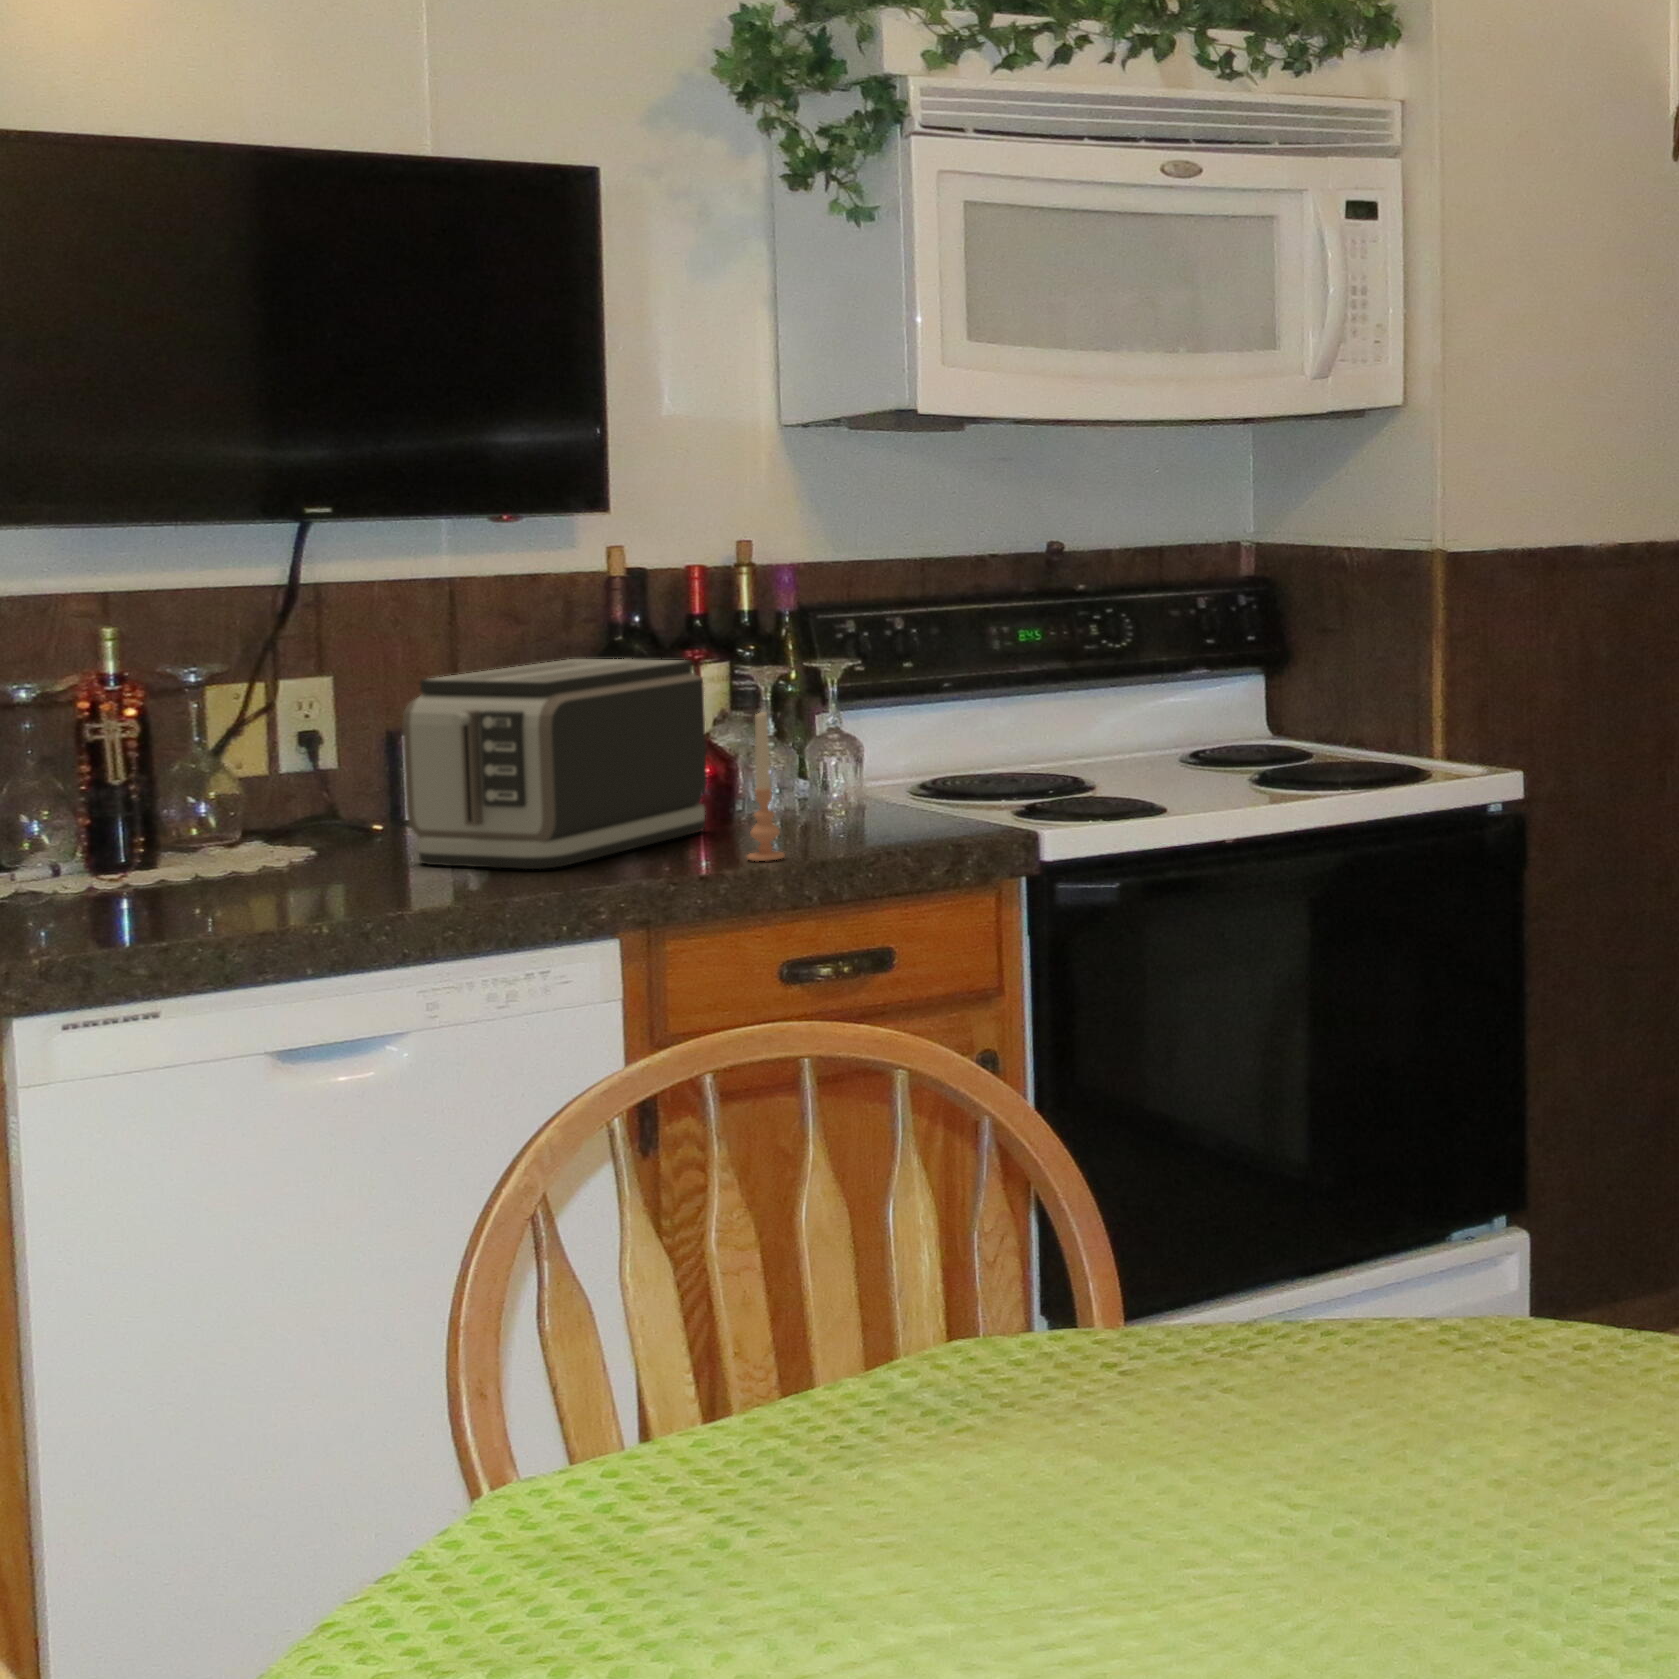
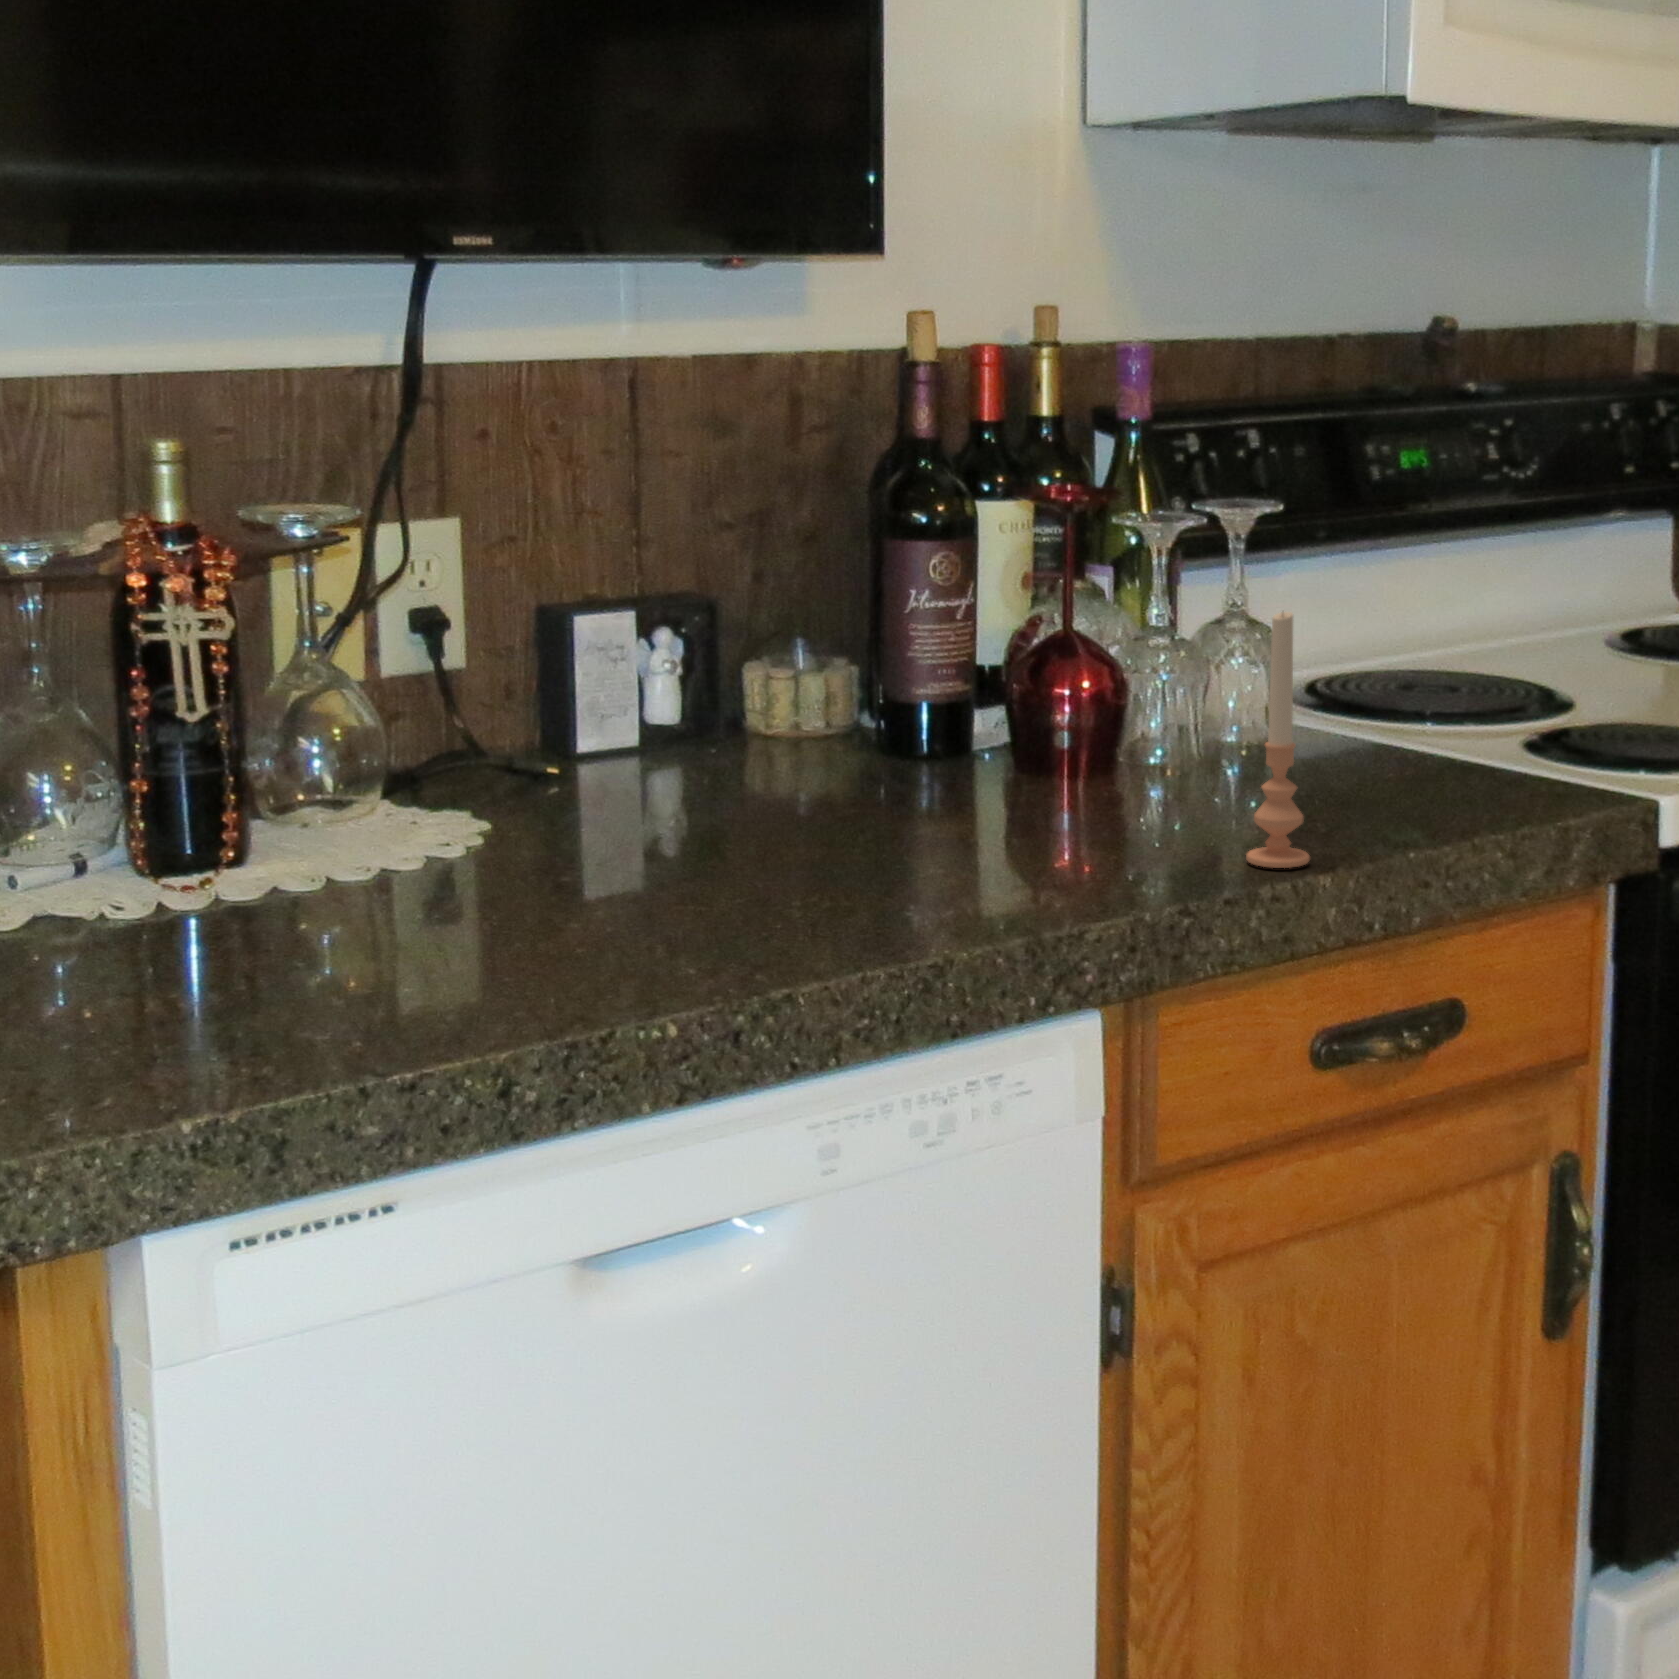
toaster: present [402,659,707,869] -> none [668,499,1098,880]

